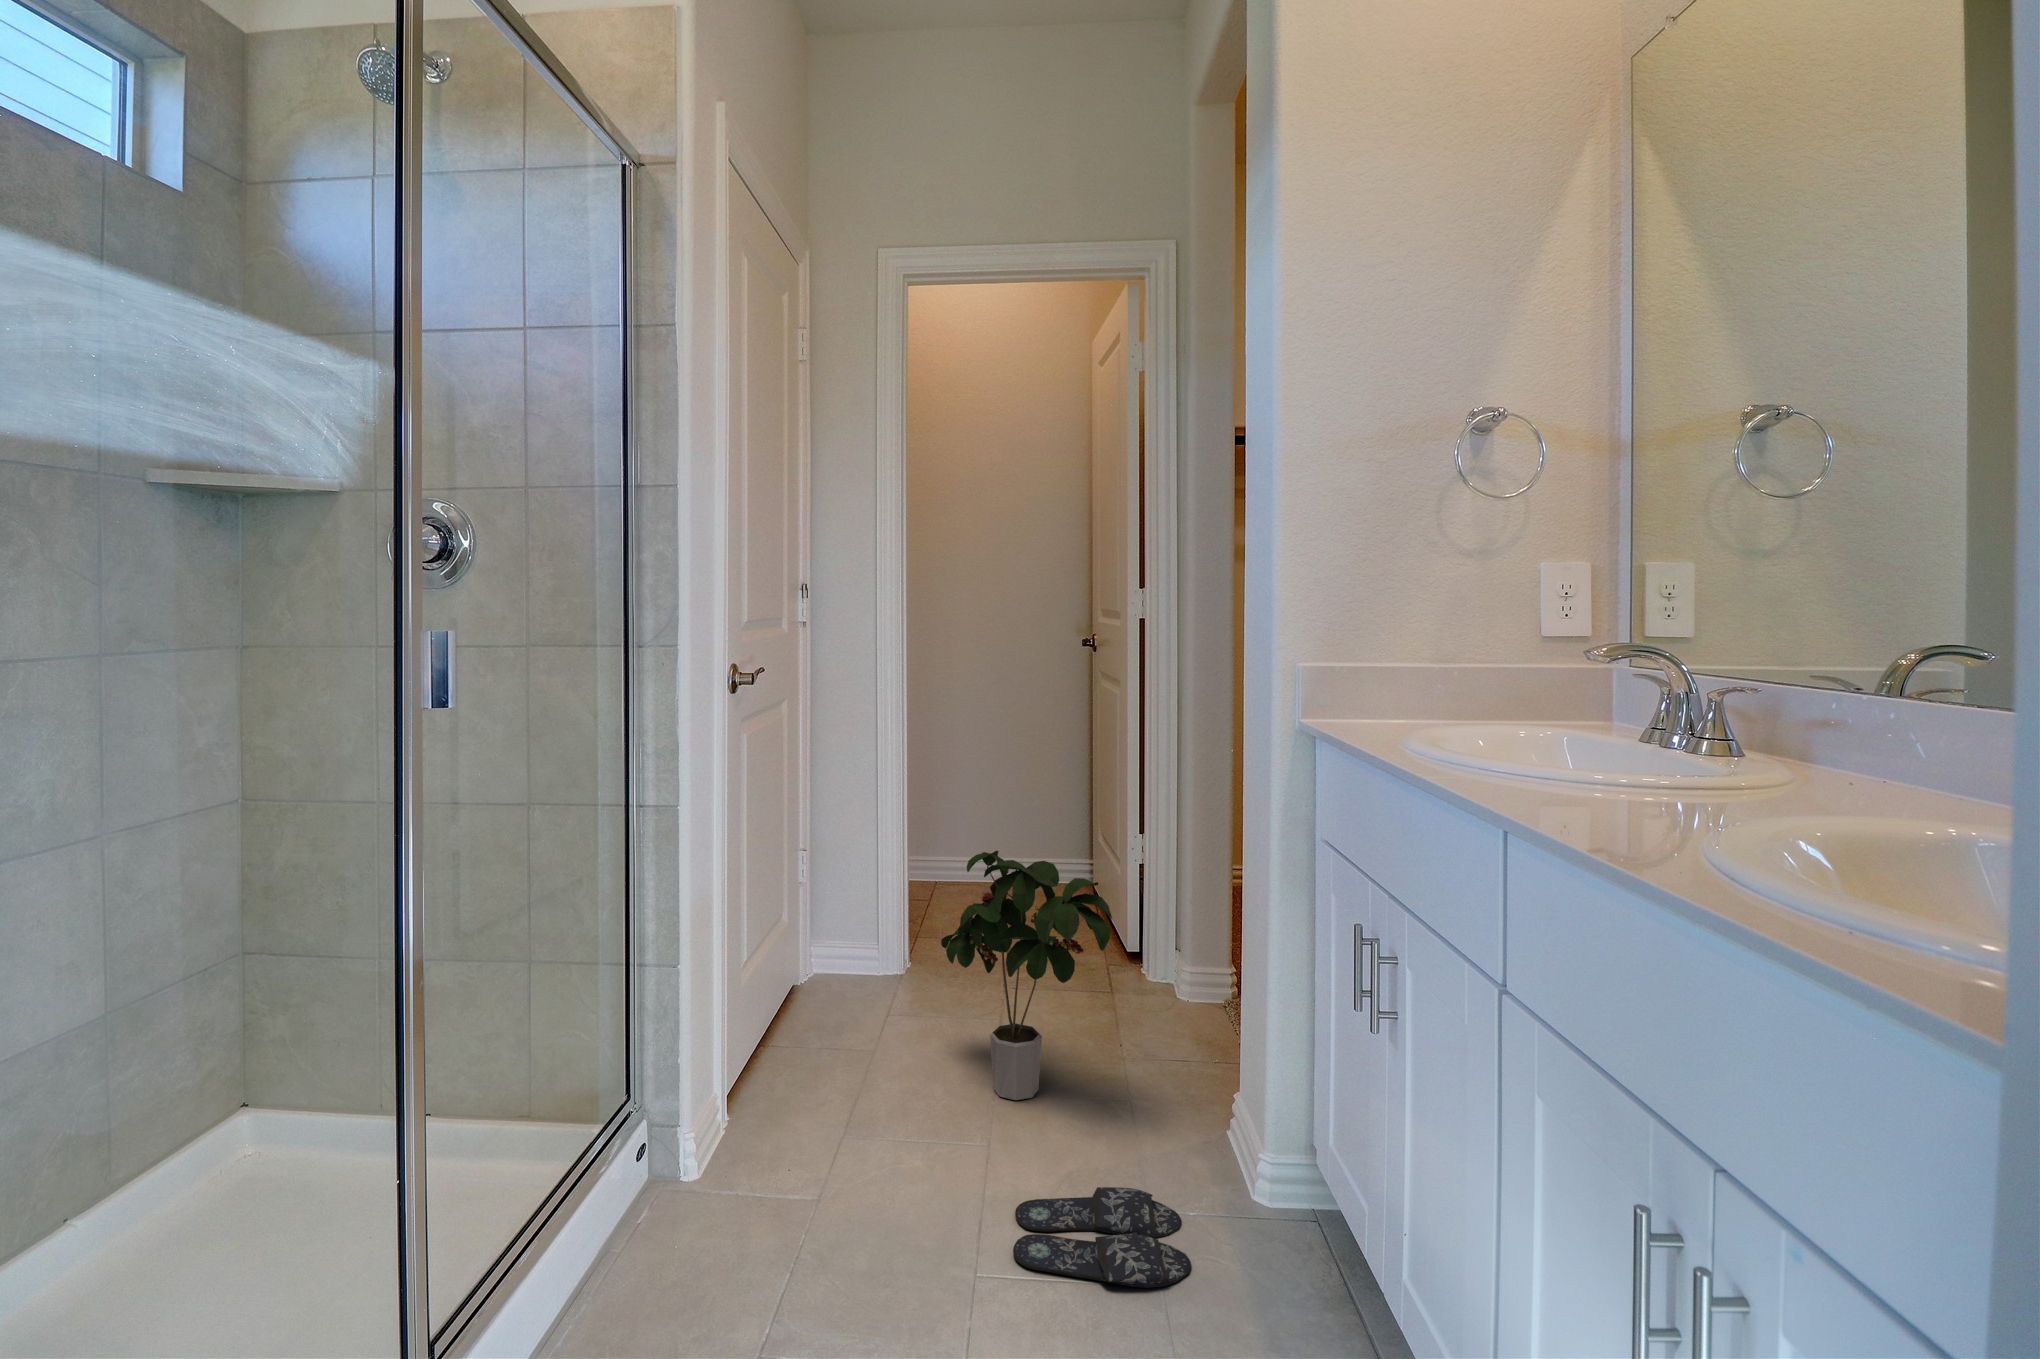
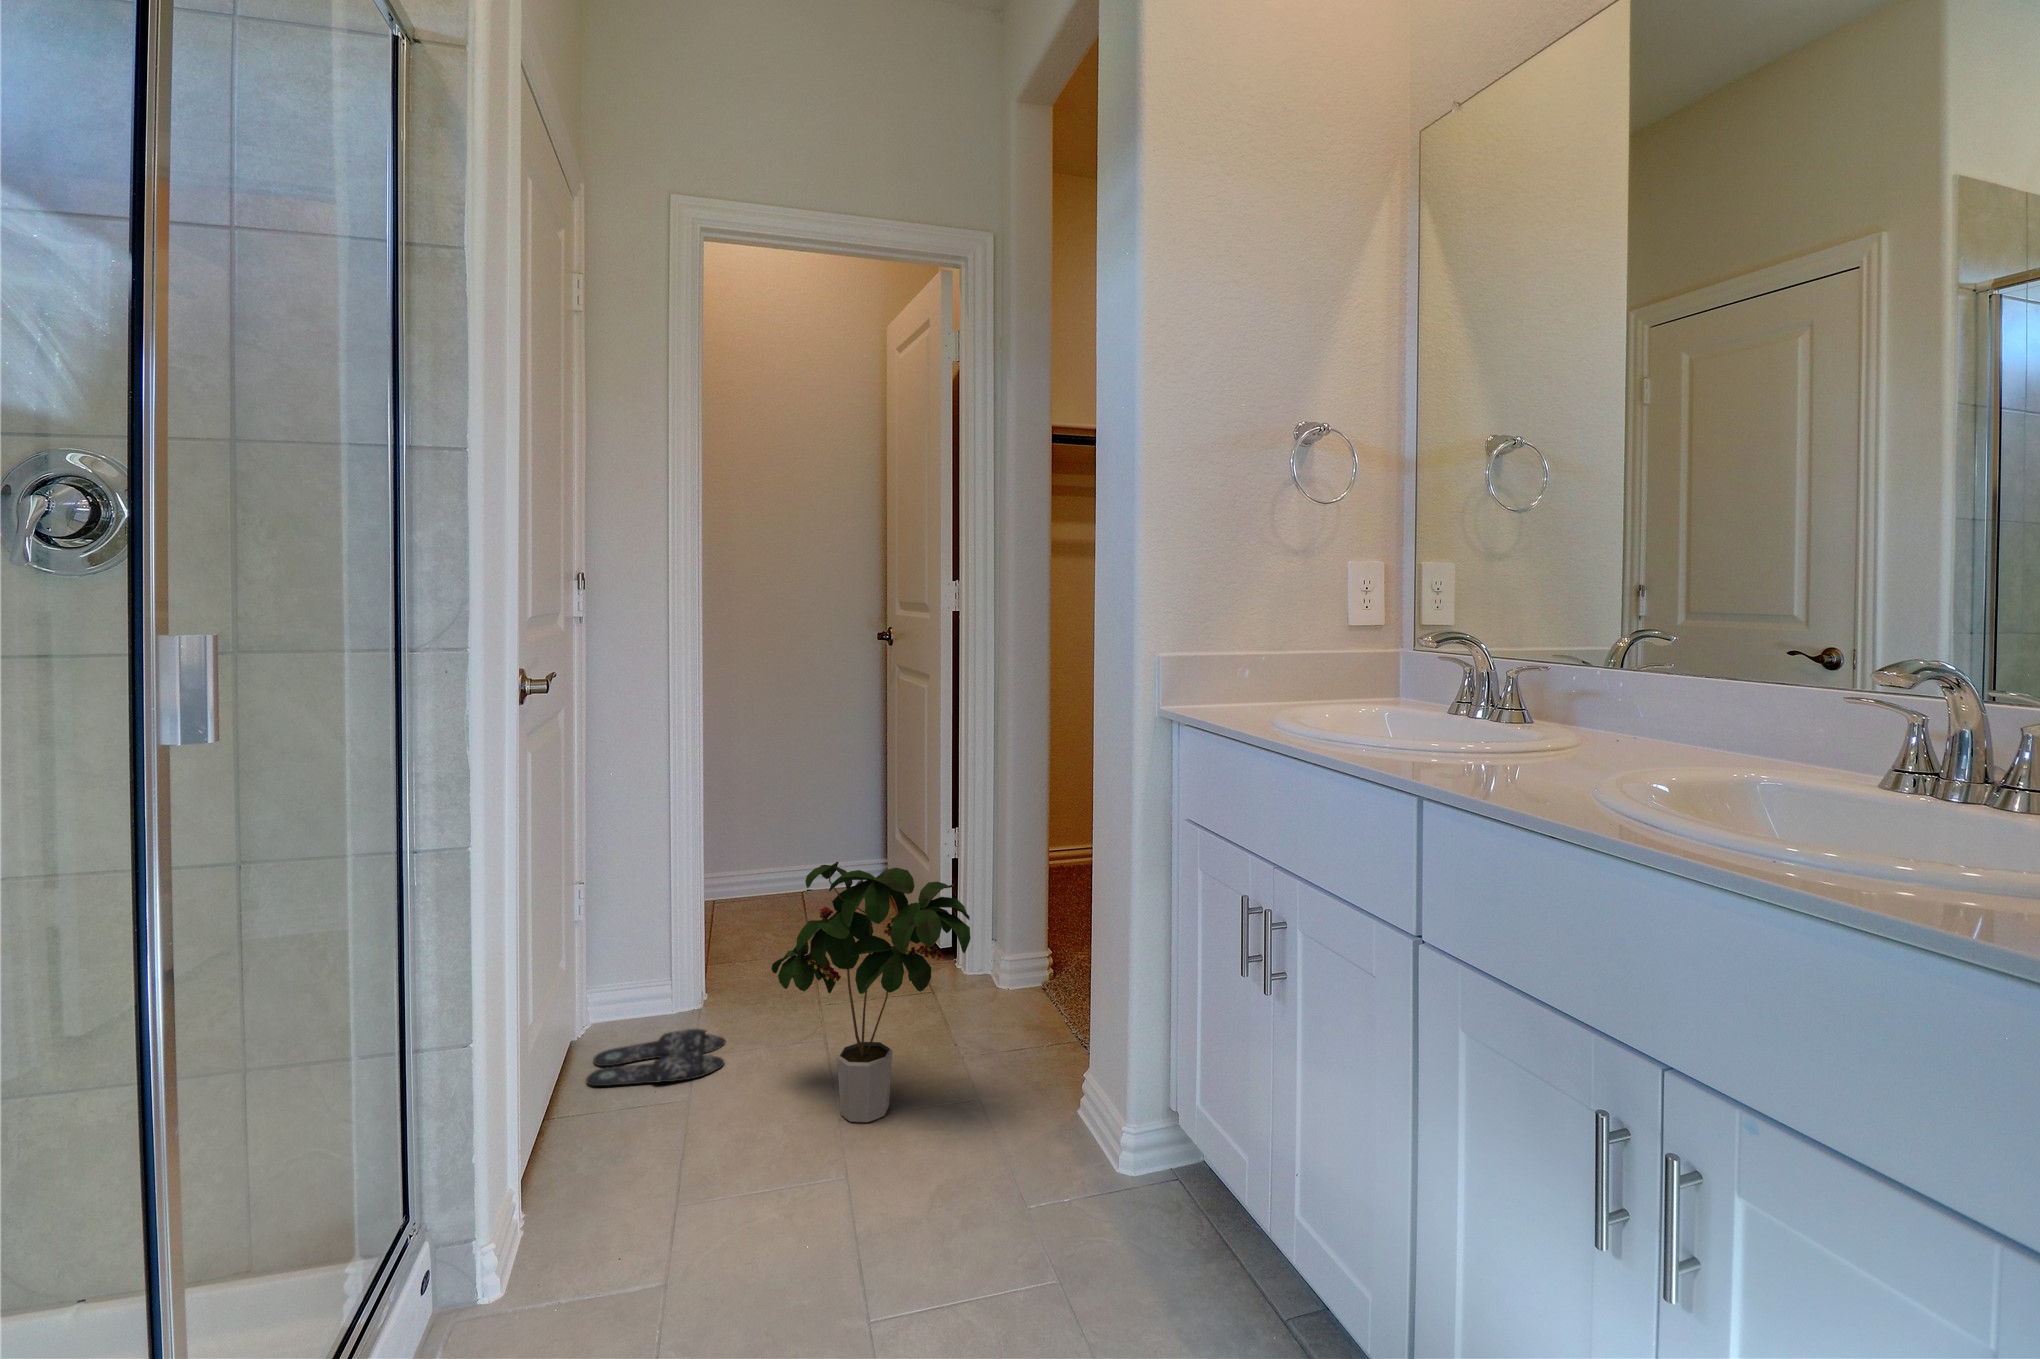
slippers: present [1013,1187,1191,1288] -> present [586,1029,725,1086]

